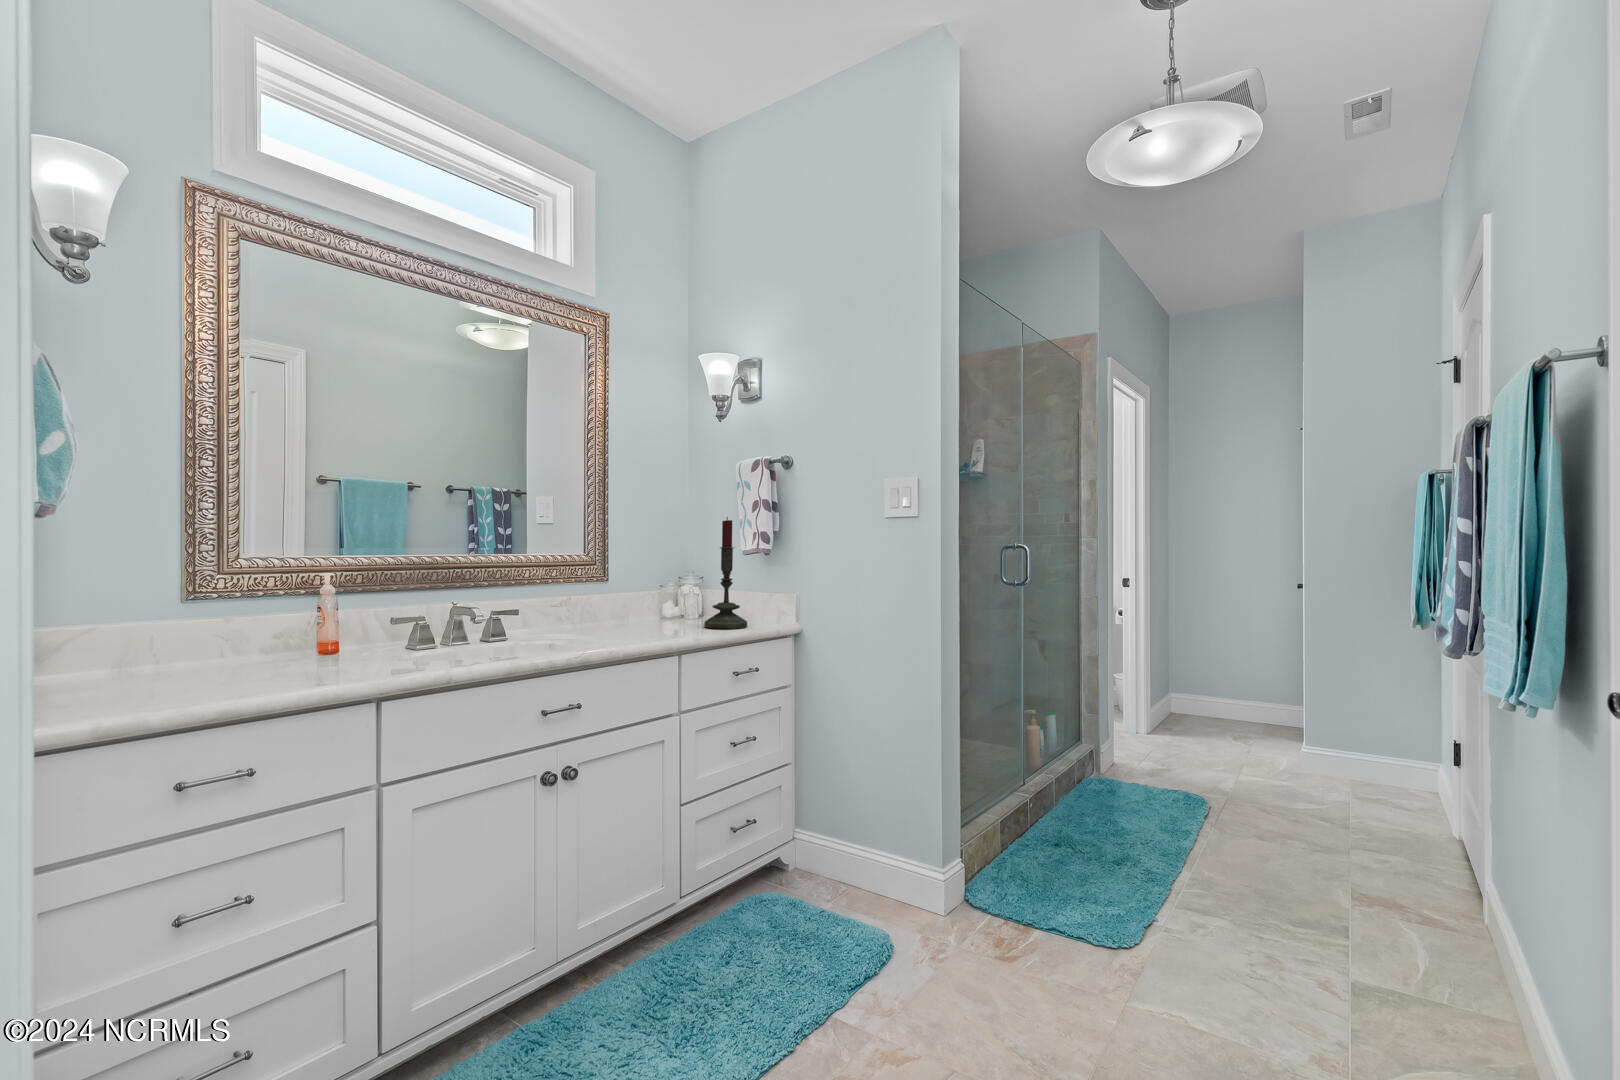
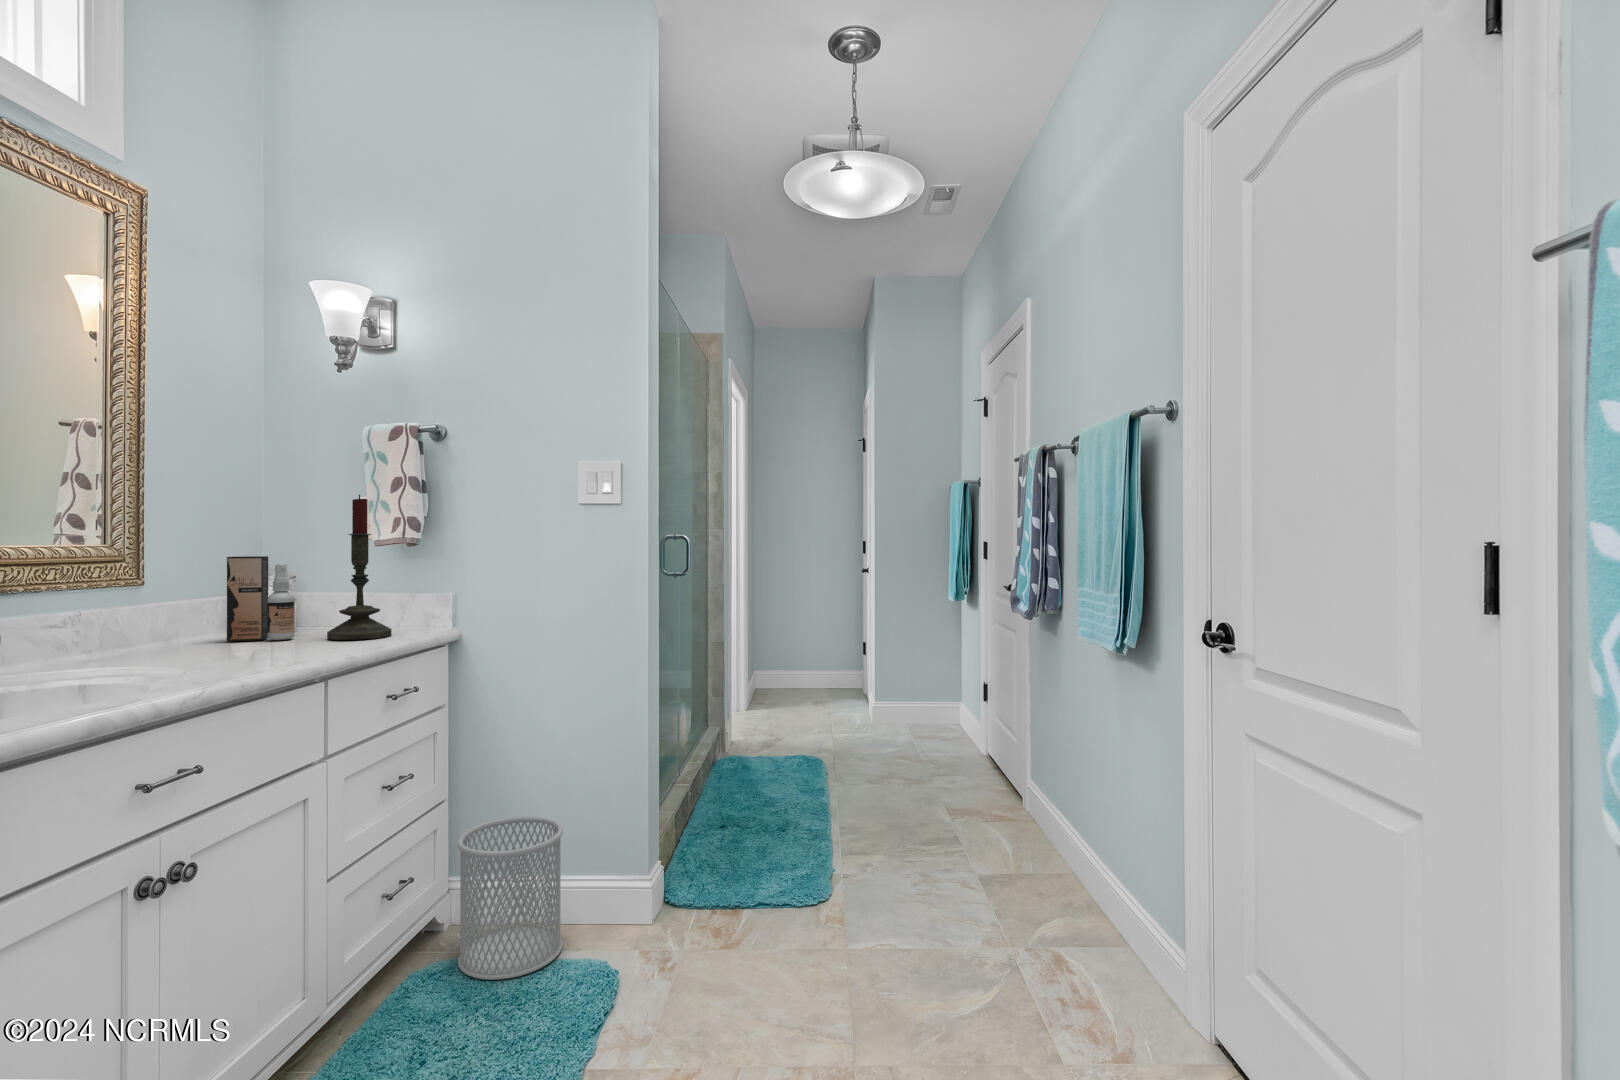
spray bottle: none [648,562,688,625] -> present [227,556,295,642]
wastebasket: none [781,789,865,923] -> present [458,817,563,980]

